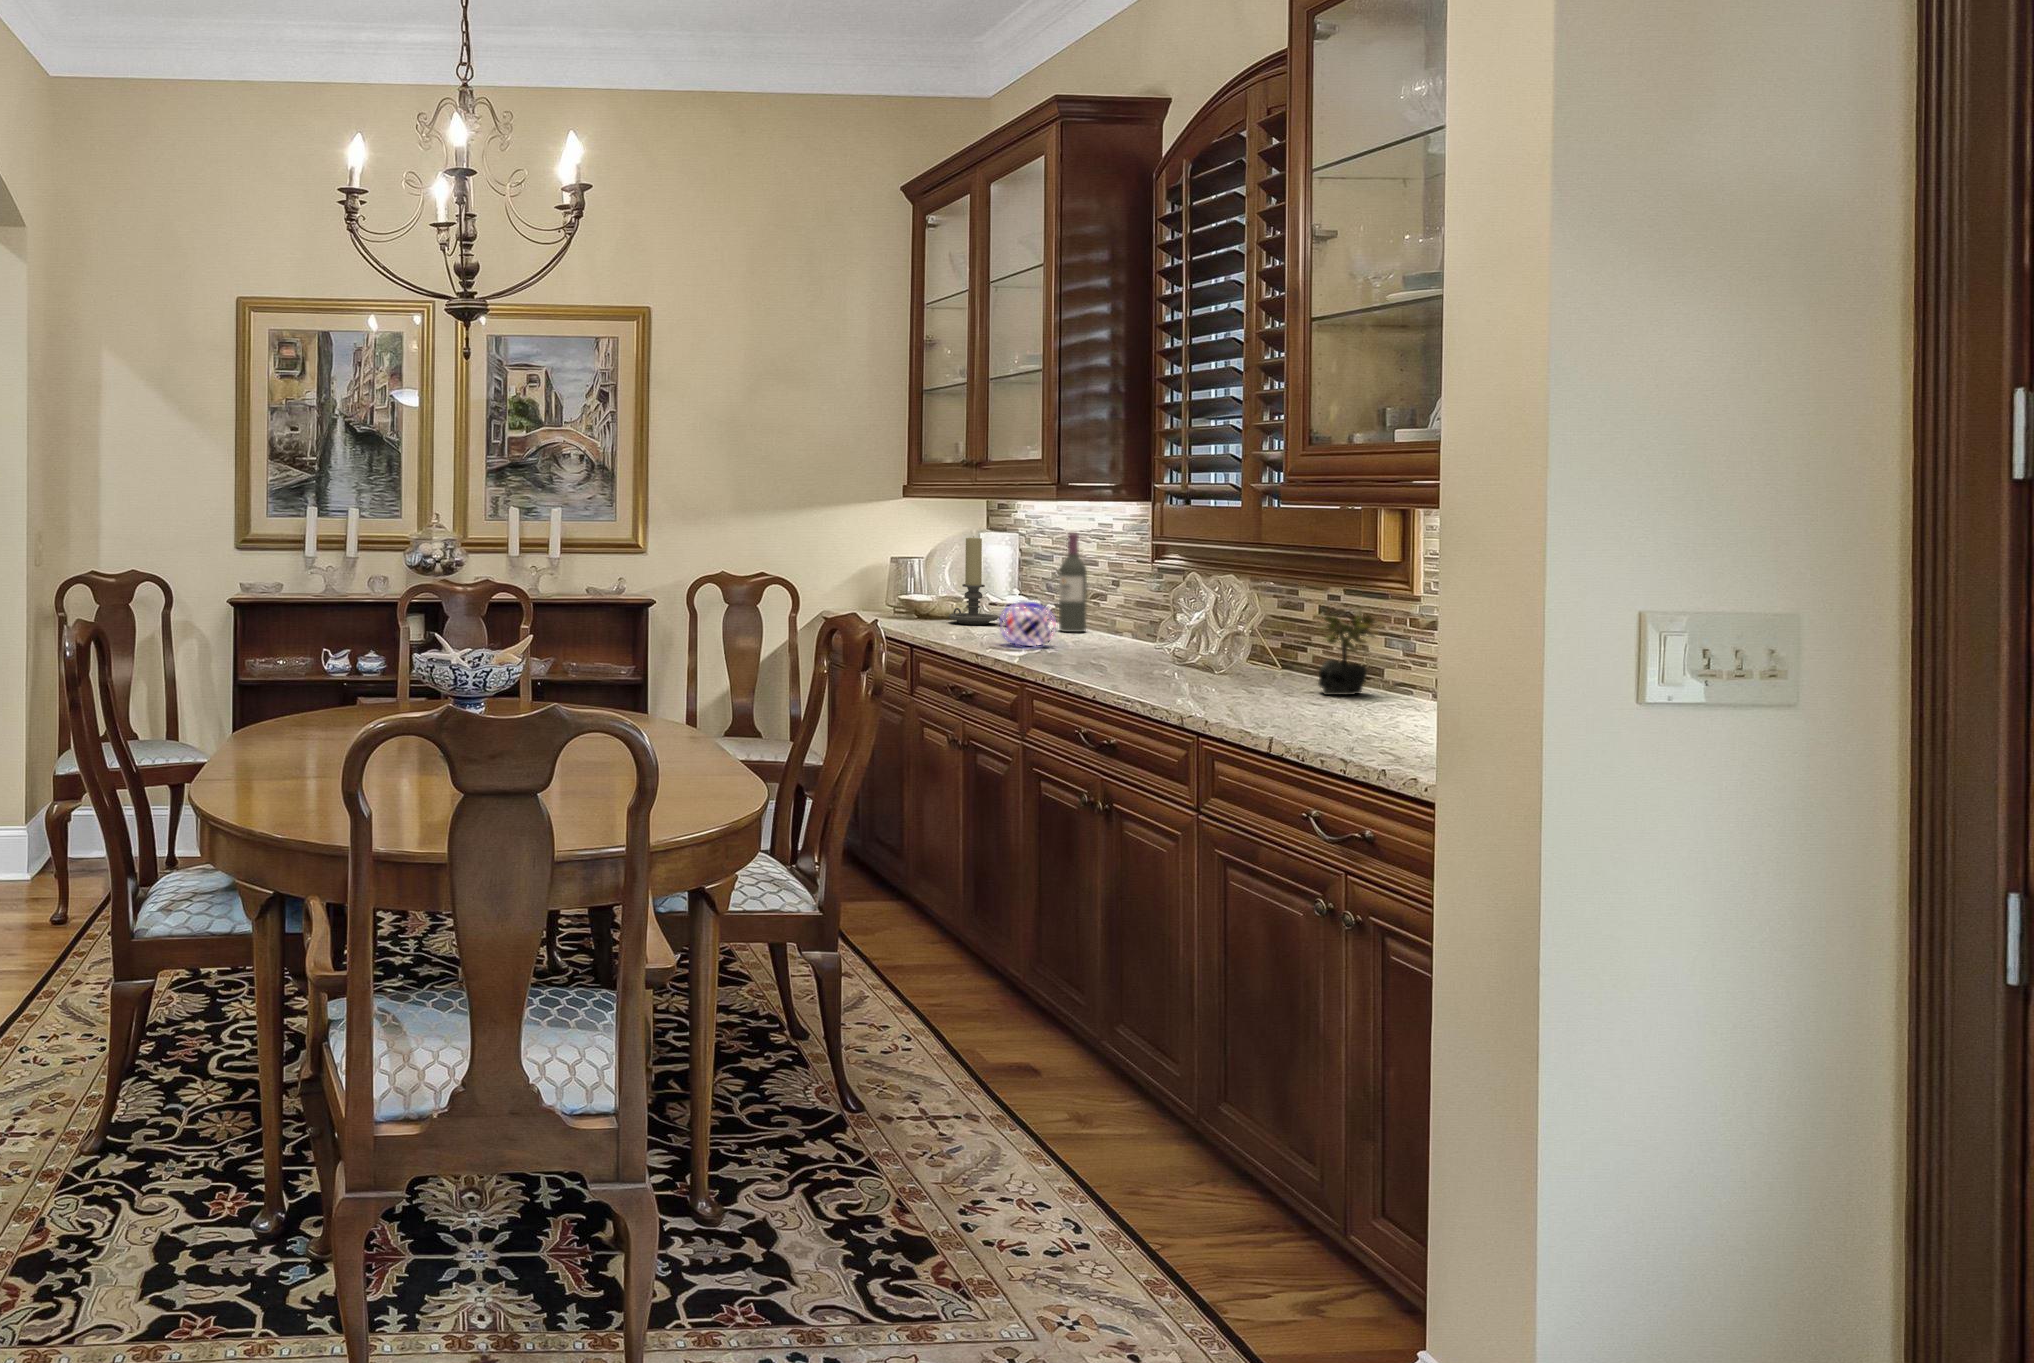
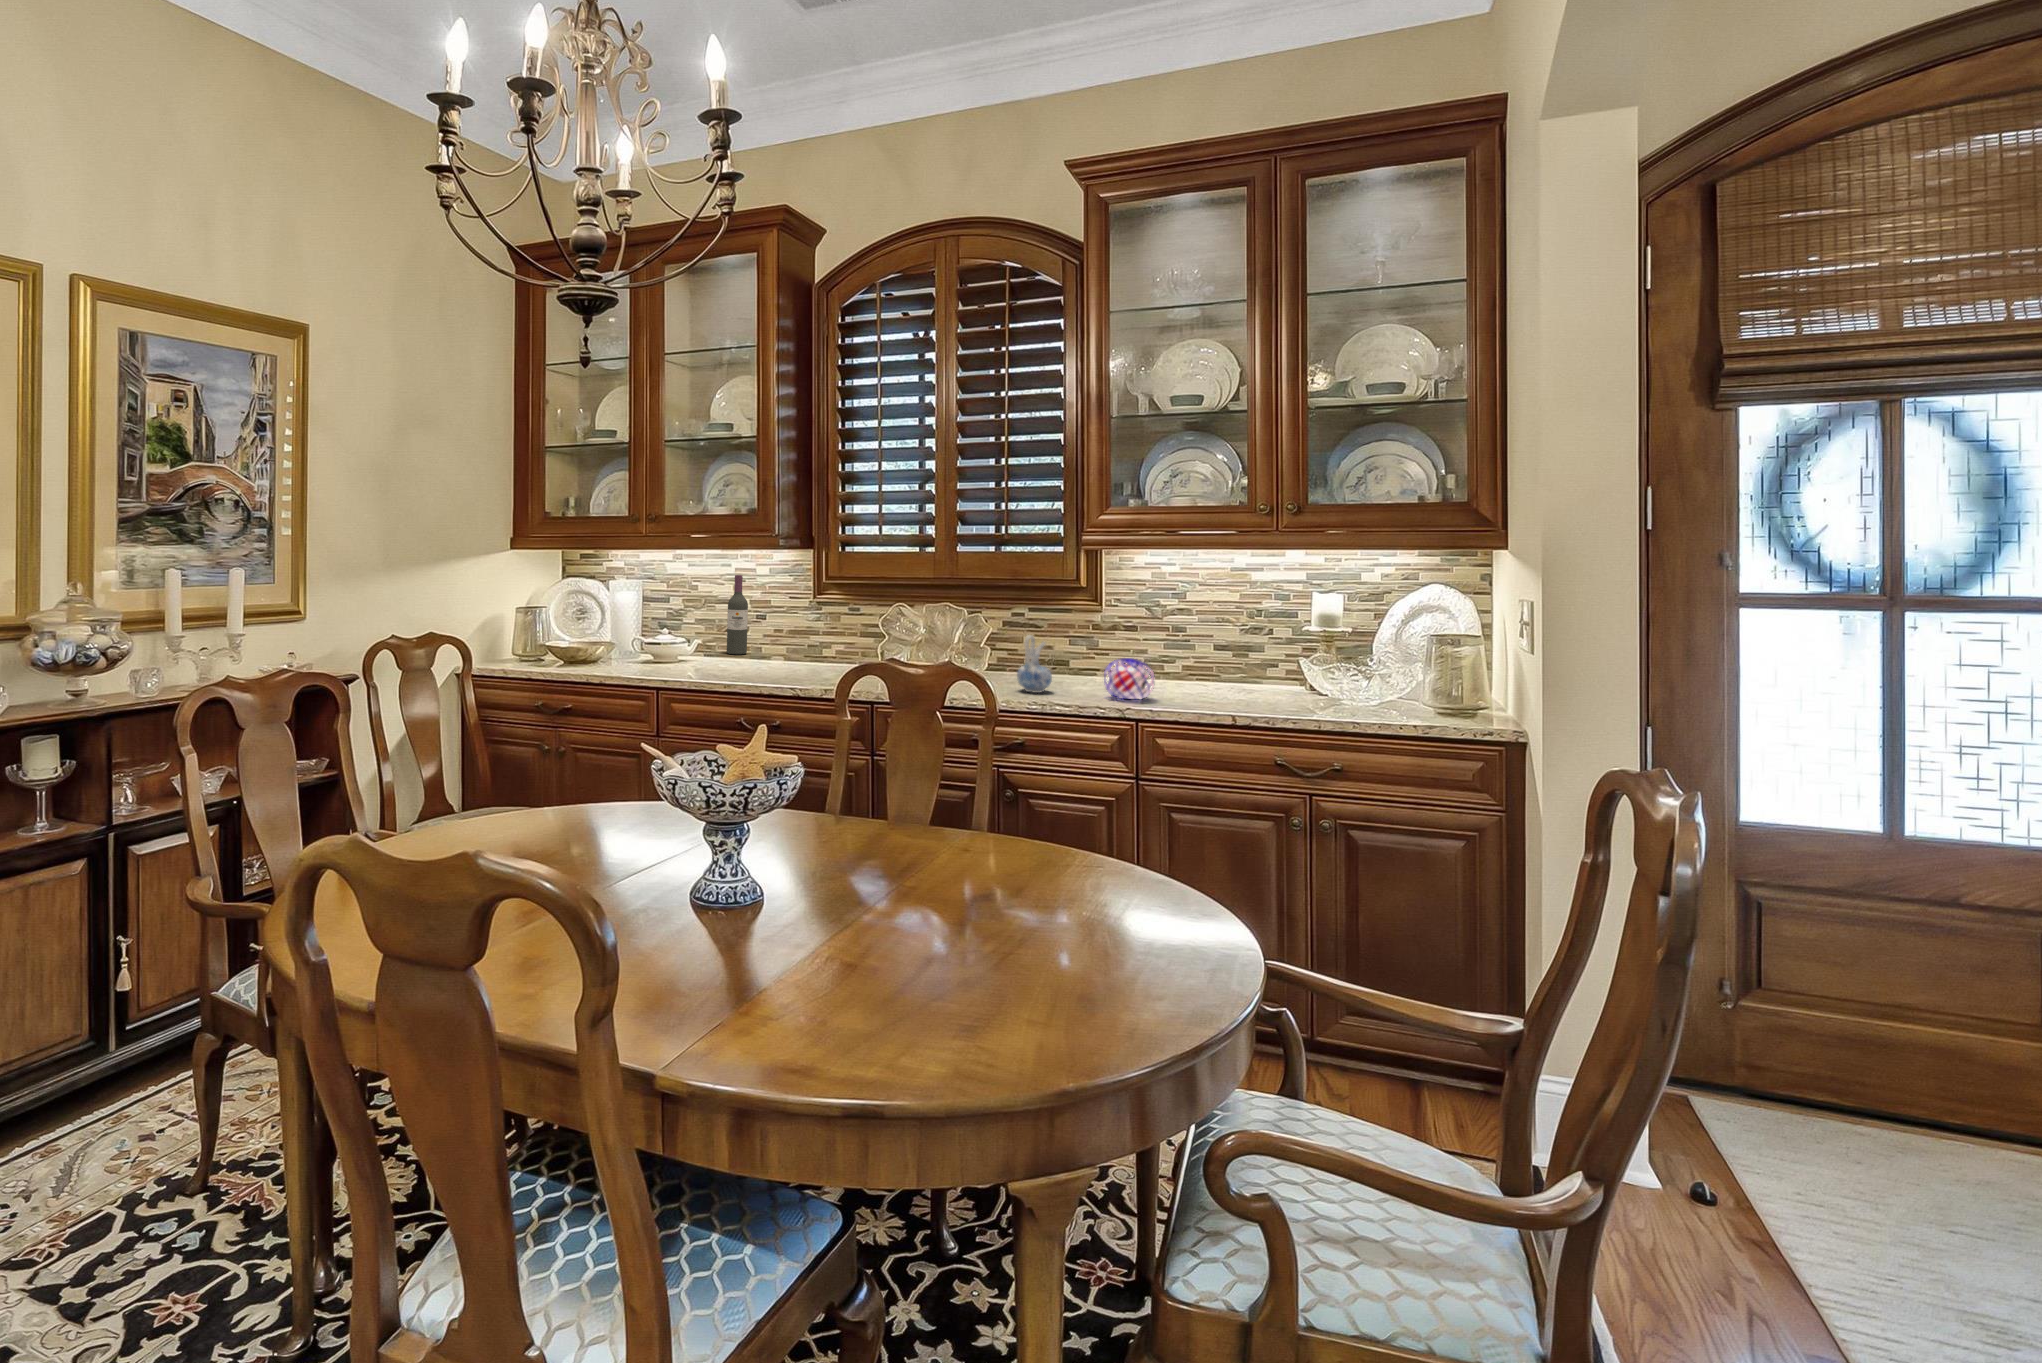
candle holder: present [949,537,998,625] -> none [622,580,670,656]
decorative orb: present [1000,602,1056,646] -> present [1104,658,1154,699]
ceramic pitcher: none [1146,605,1198,687] -> present [1017,635,1052,693]
succulent plant: present [1318,613,1376,695] -> none [1073,626,1112,683]

